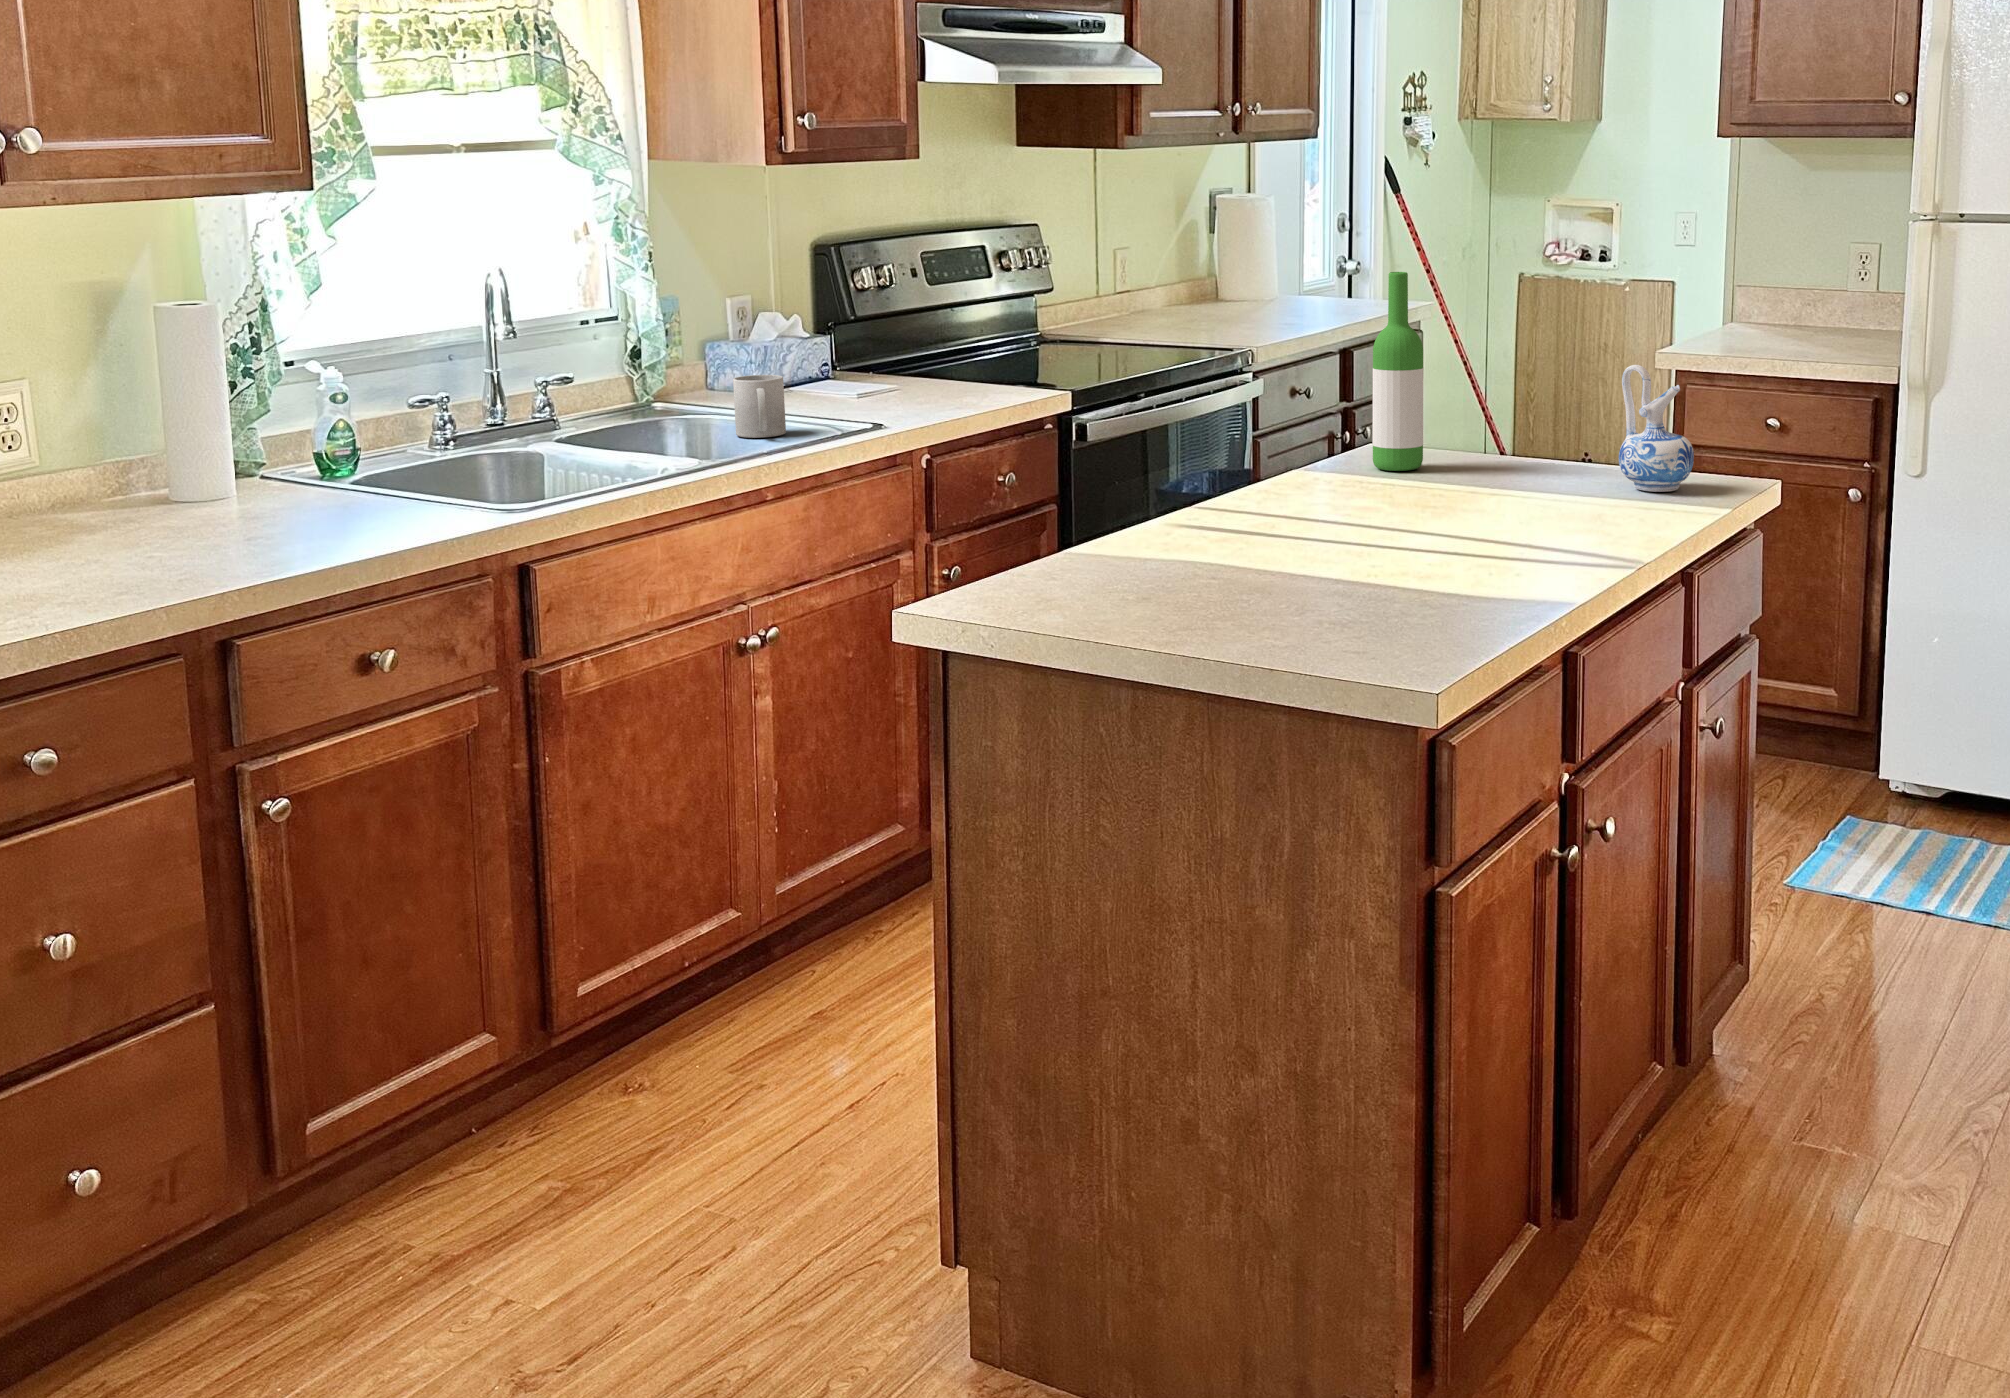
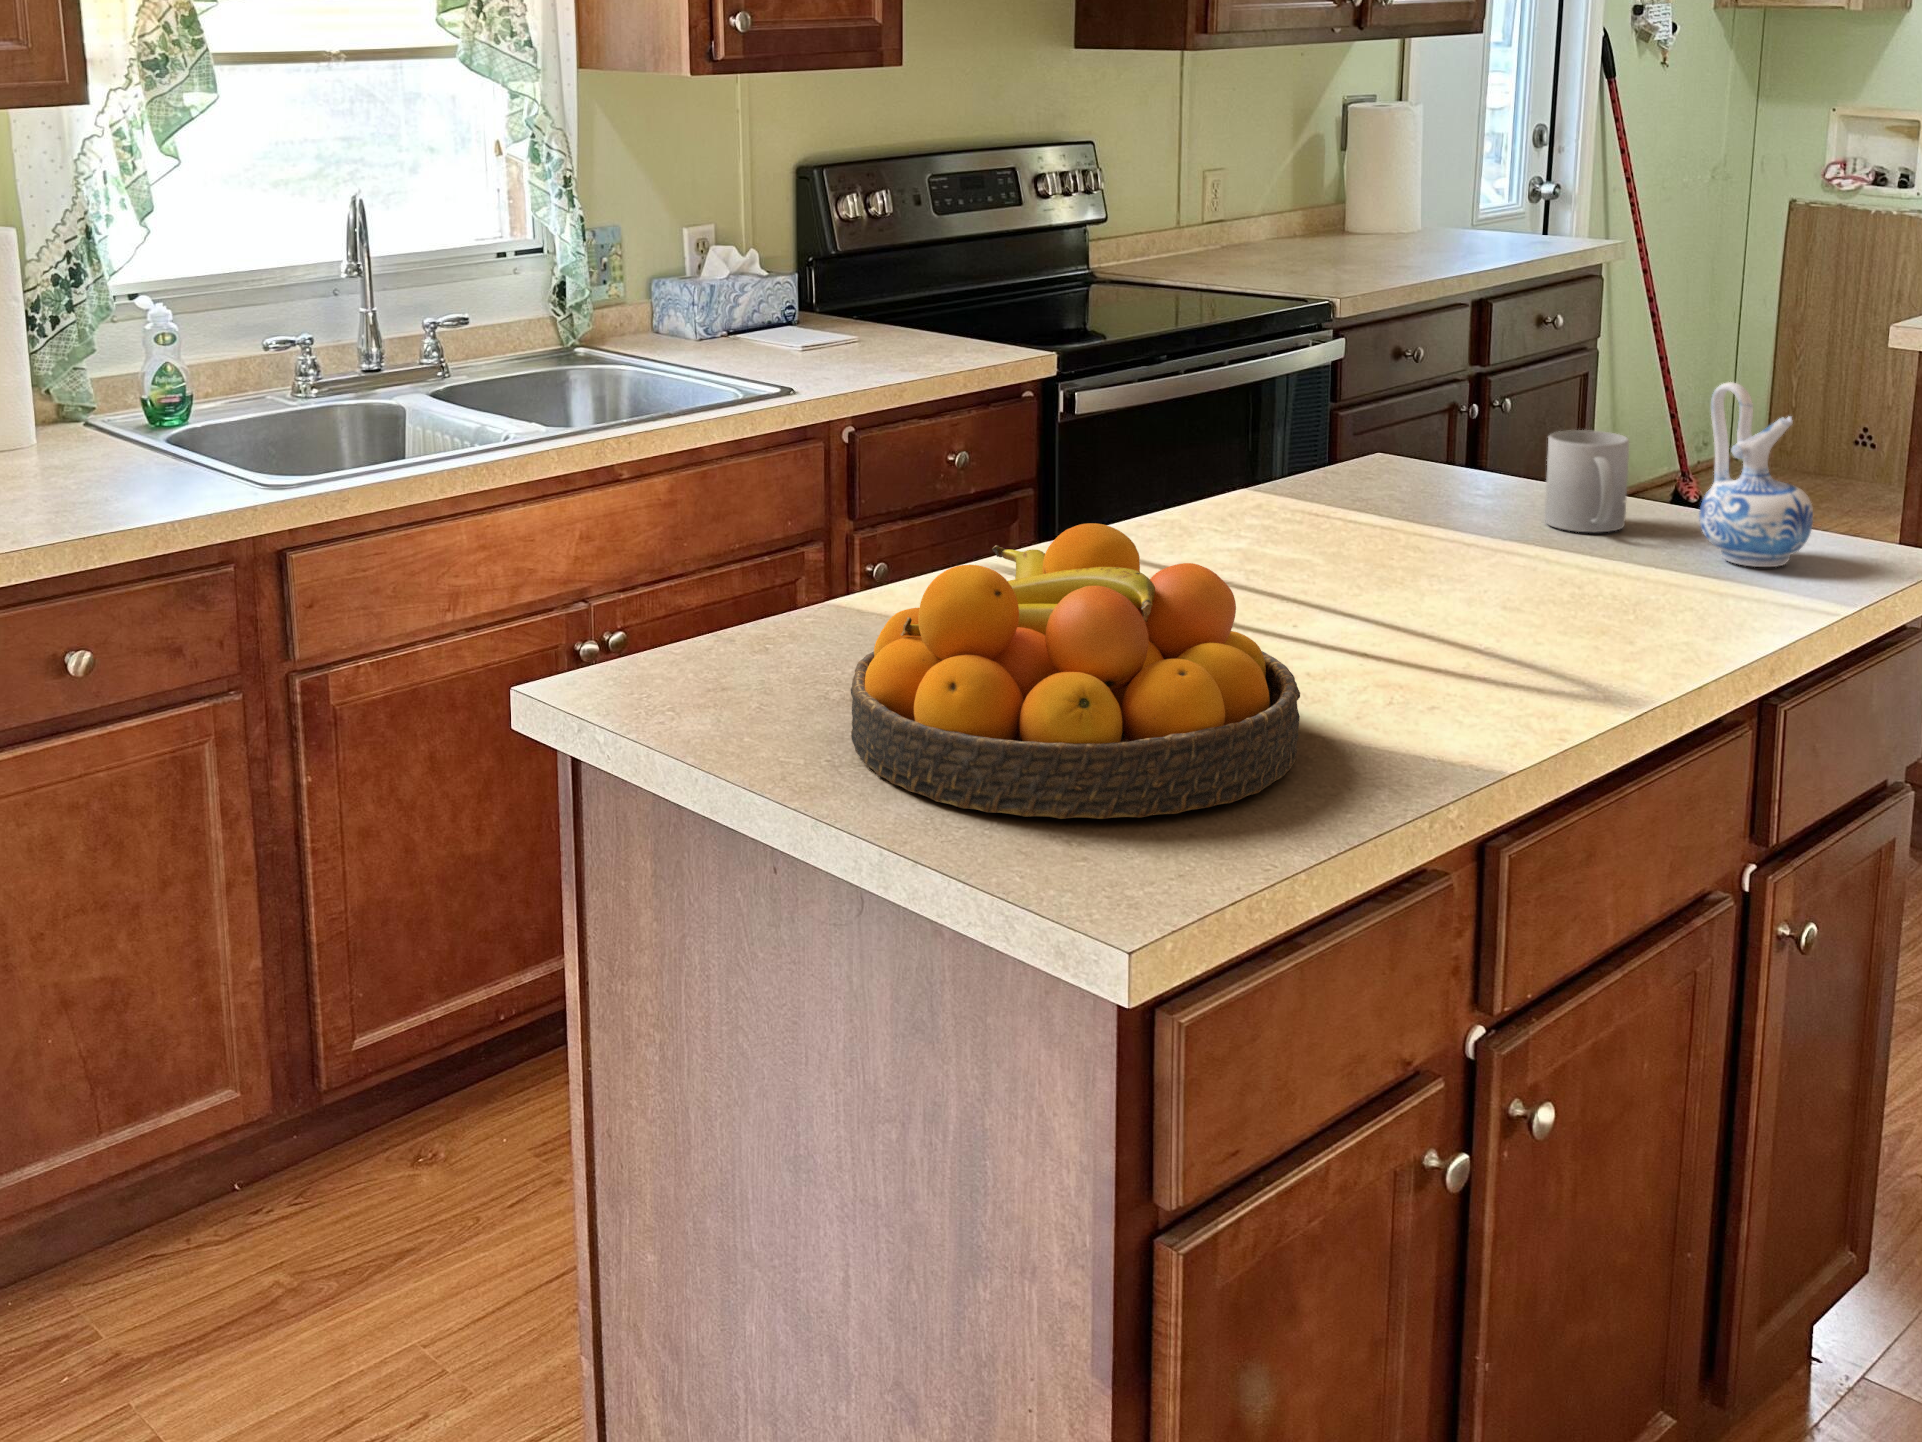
wine bottle: present [1373,272,1423,471] -> none [1365,235,1439,504]
mug: present [733,375,786,438] -> present [1545,430,1629,532]
fruit bowl: none [1142,457,1455,644] -> present [851,523,1300,819]

